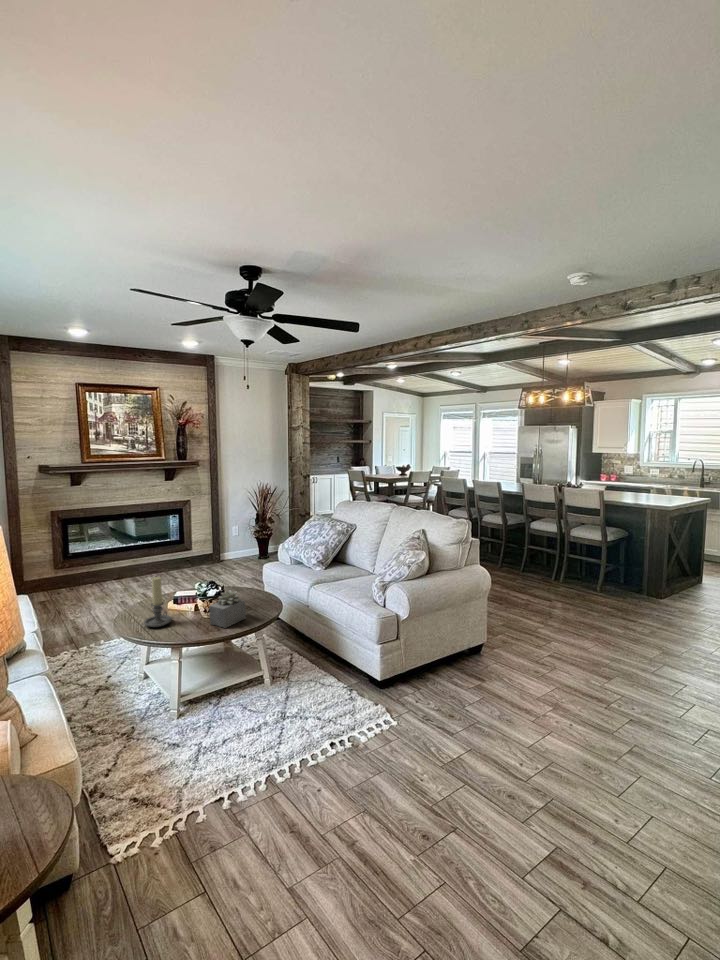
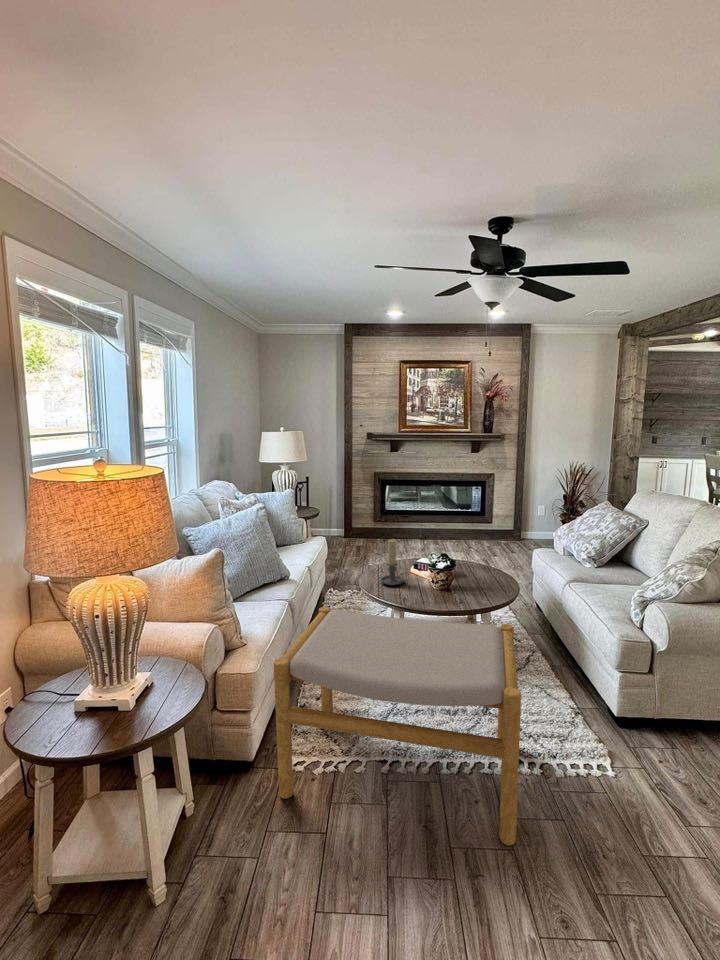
succulent plant: present [209,590,246,628] -> none [432,564,468,602]
footstool: none [118,627,365,896] -> present [274,607,521,846]

